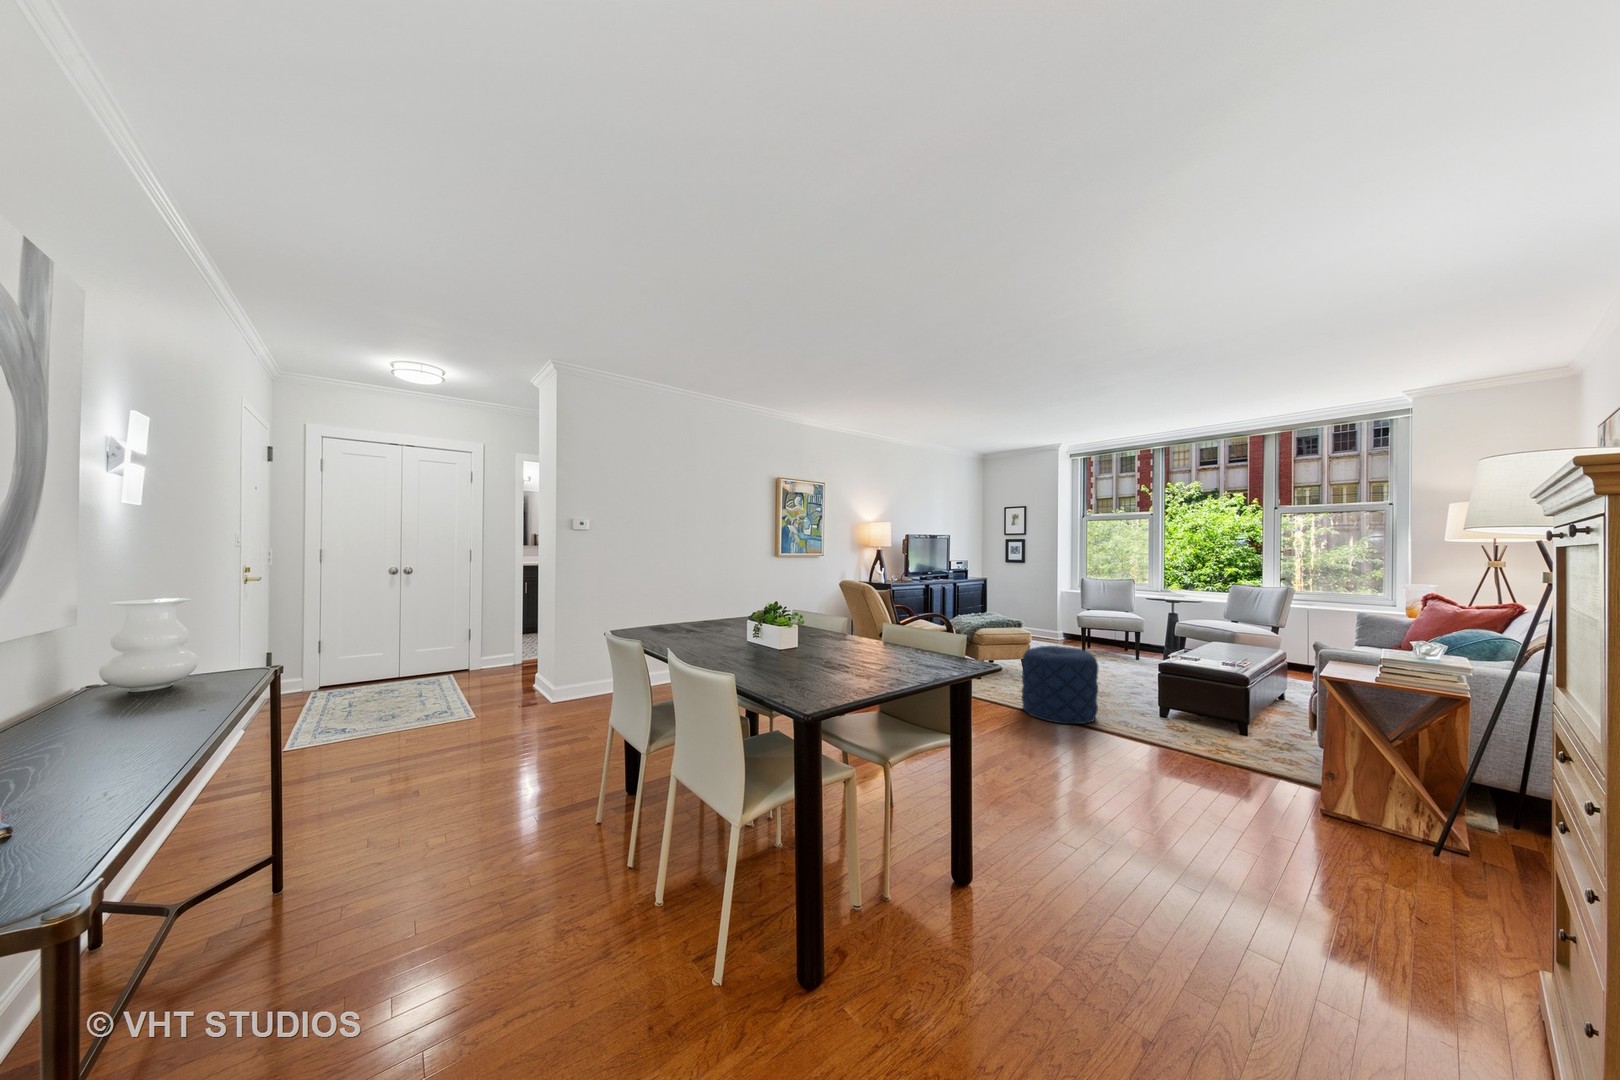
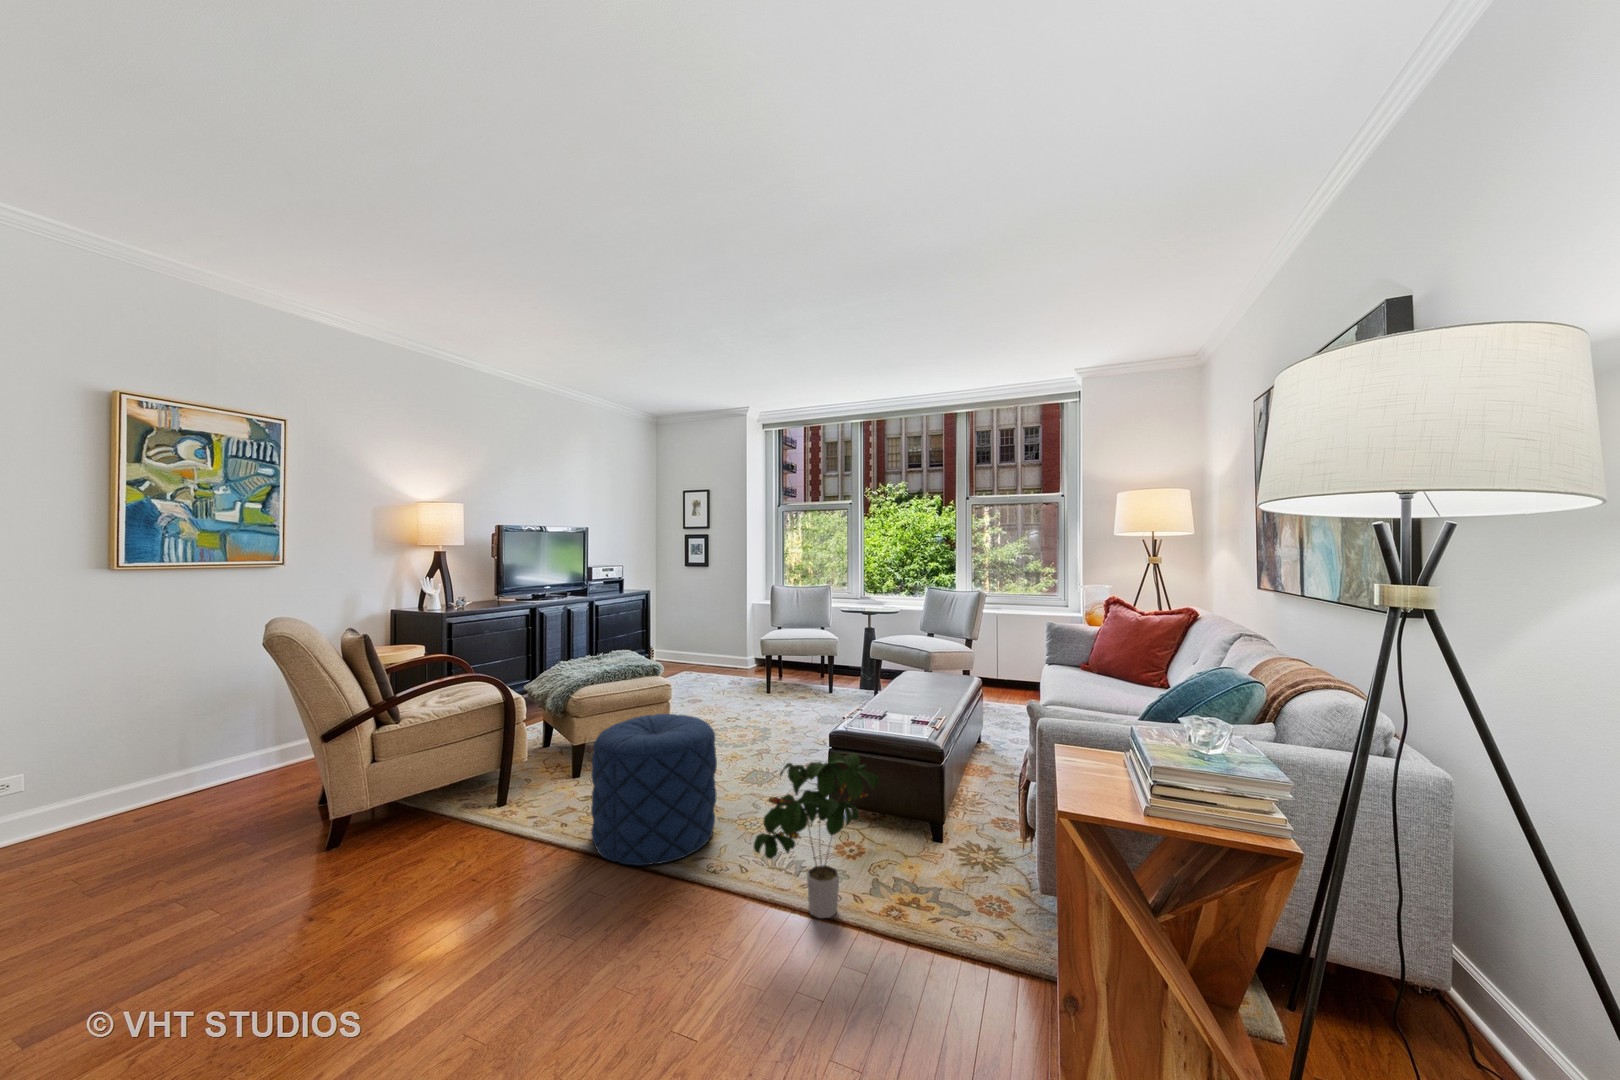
potted plant: none [1147,669,1226,760] -> present [754,753,879,918]

